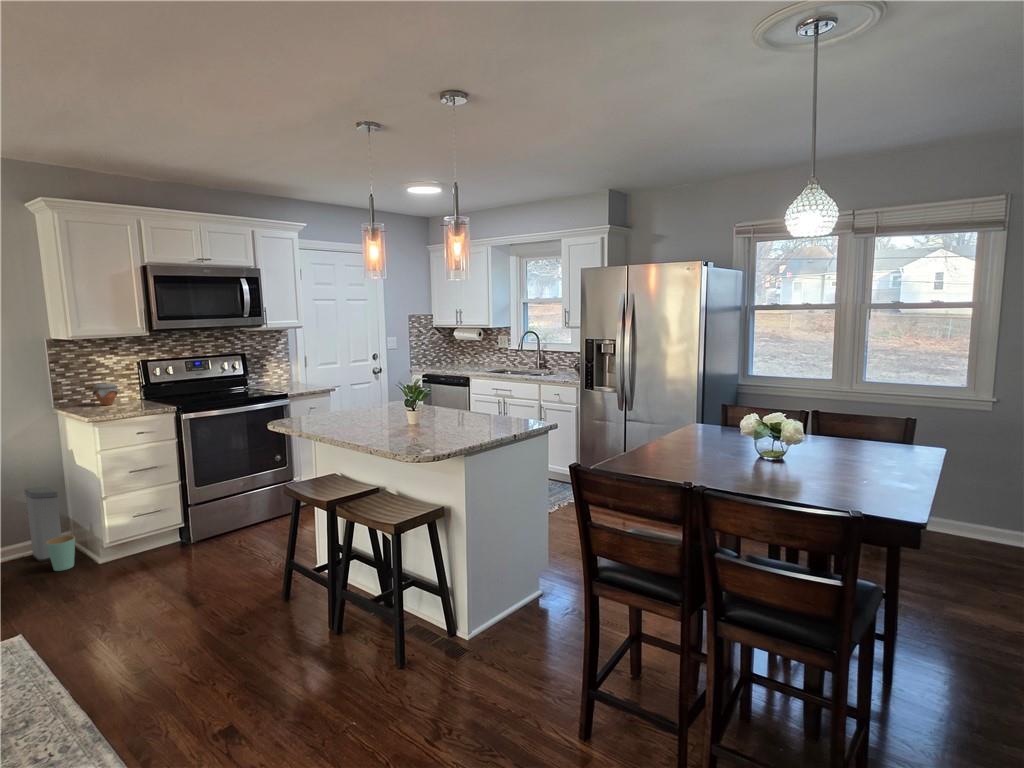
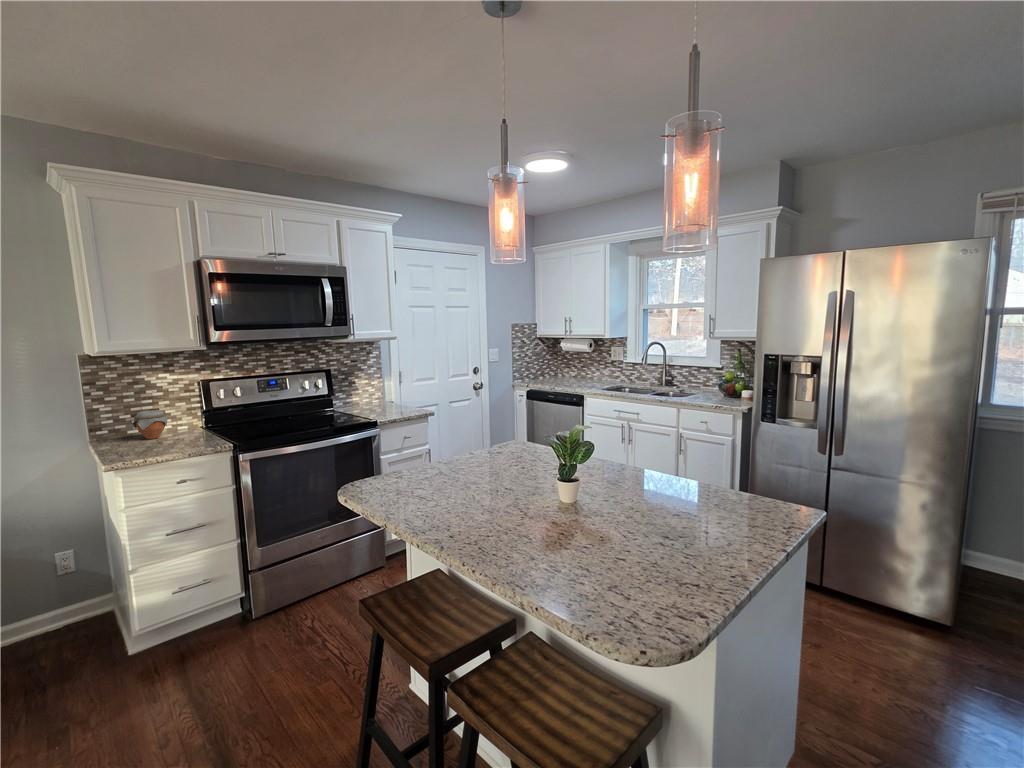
trash can: present [25,487,75,571] -> none [47,543,99,667]

